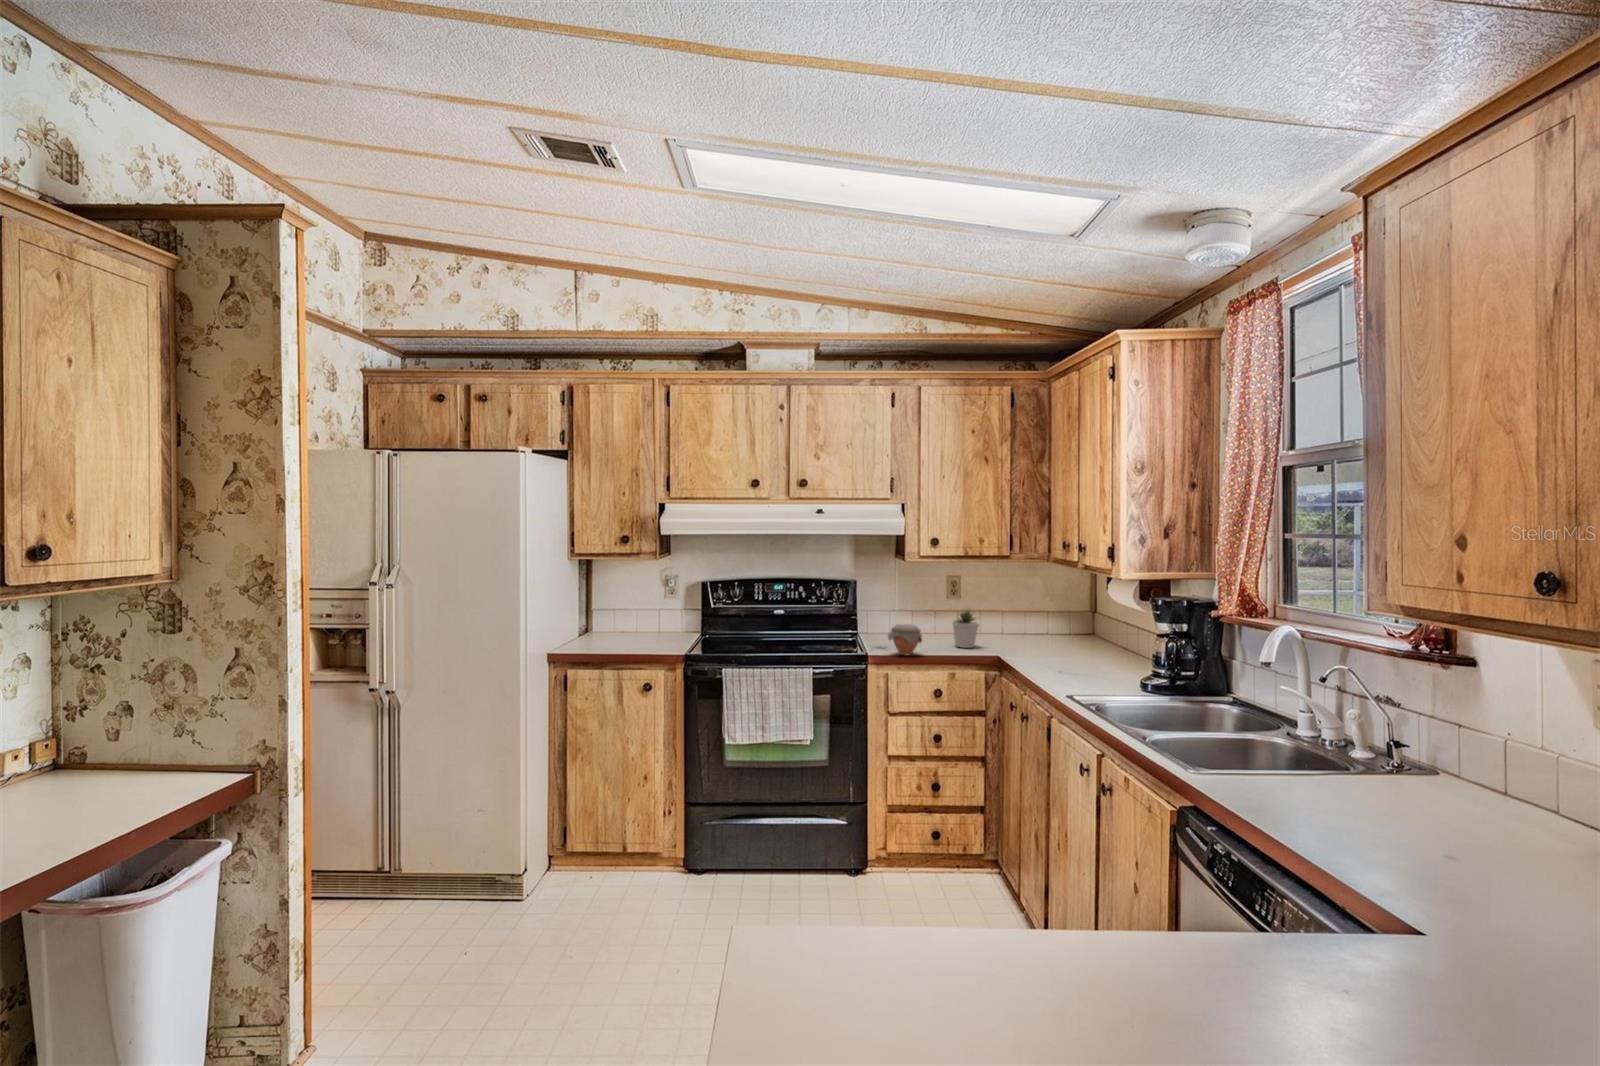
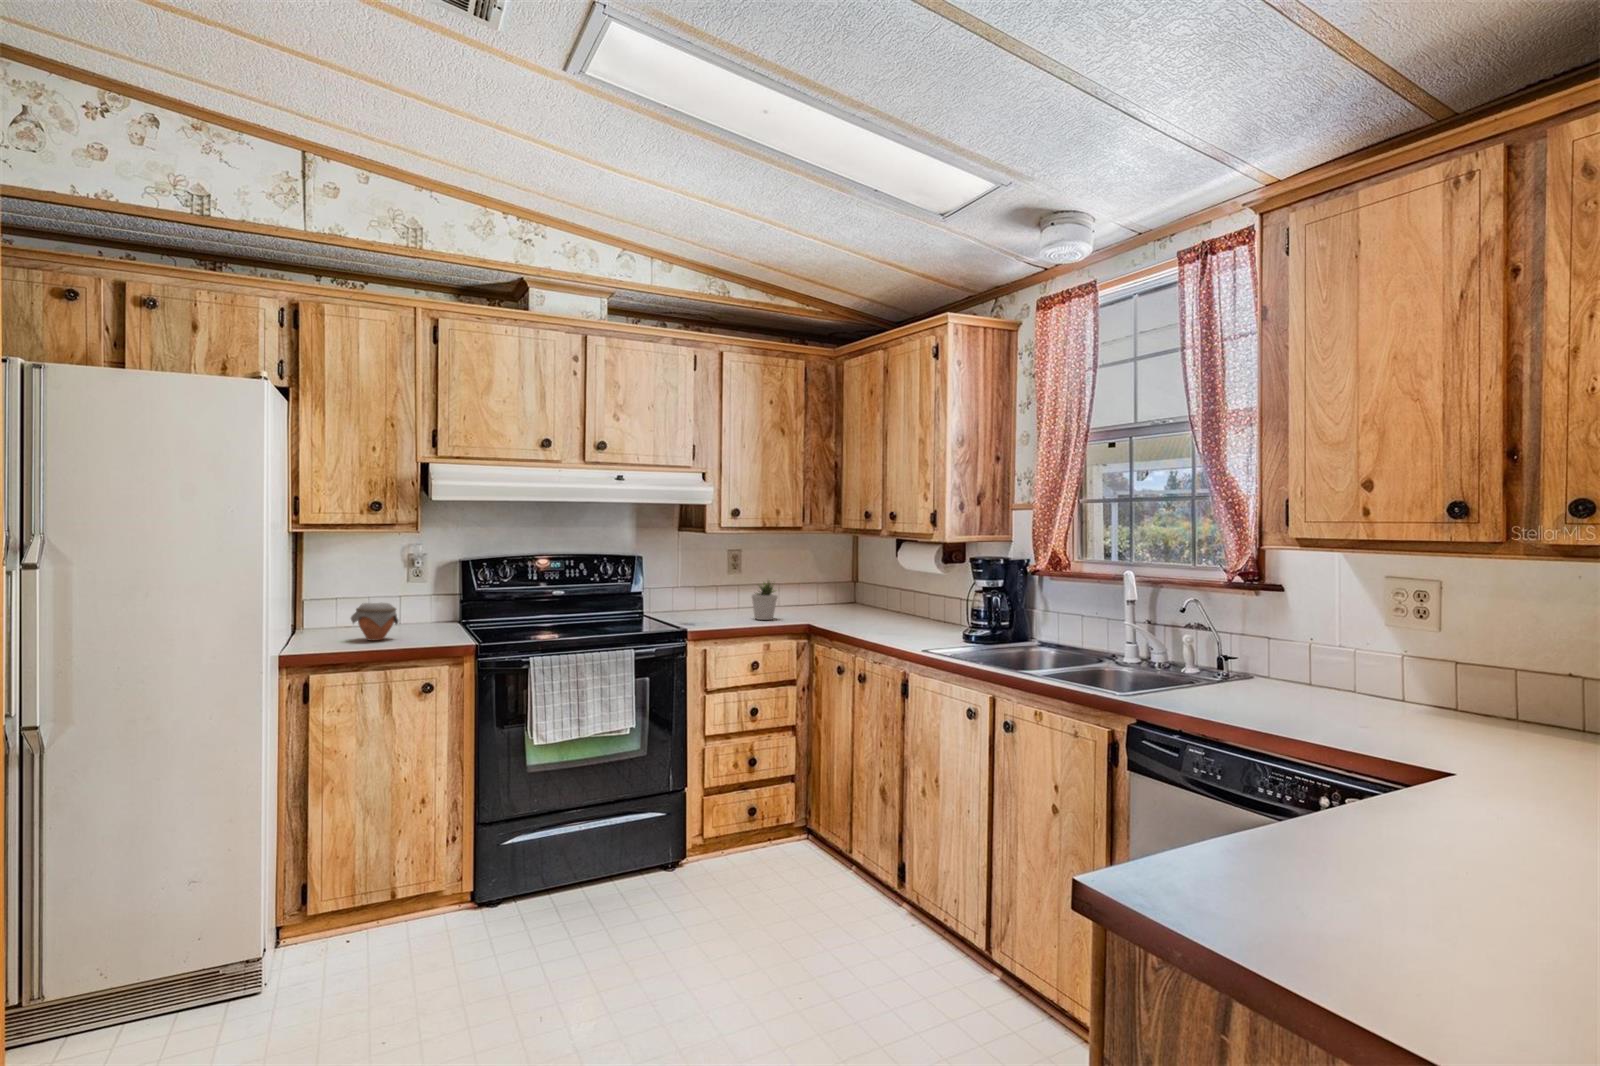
jar: present [888,624,922,656] -> present [351,603,398,641]

